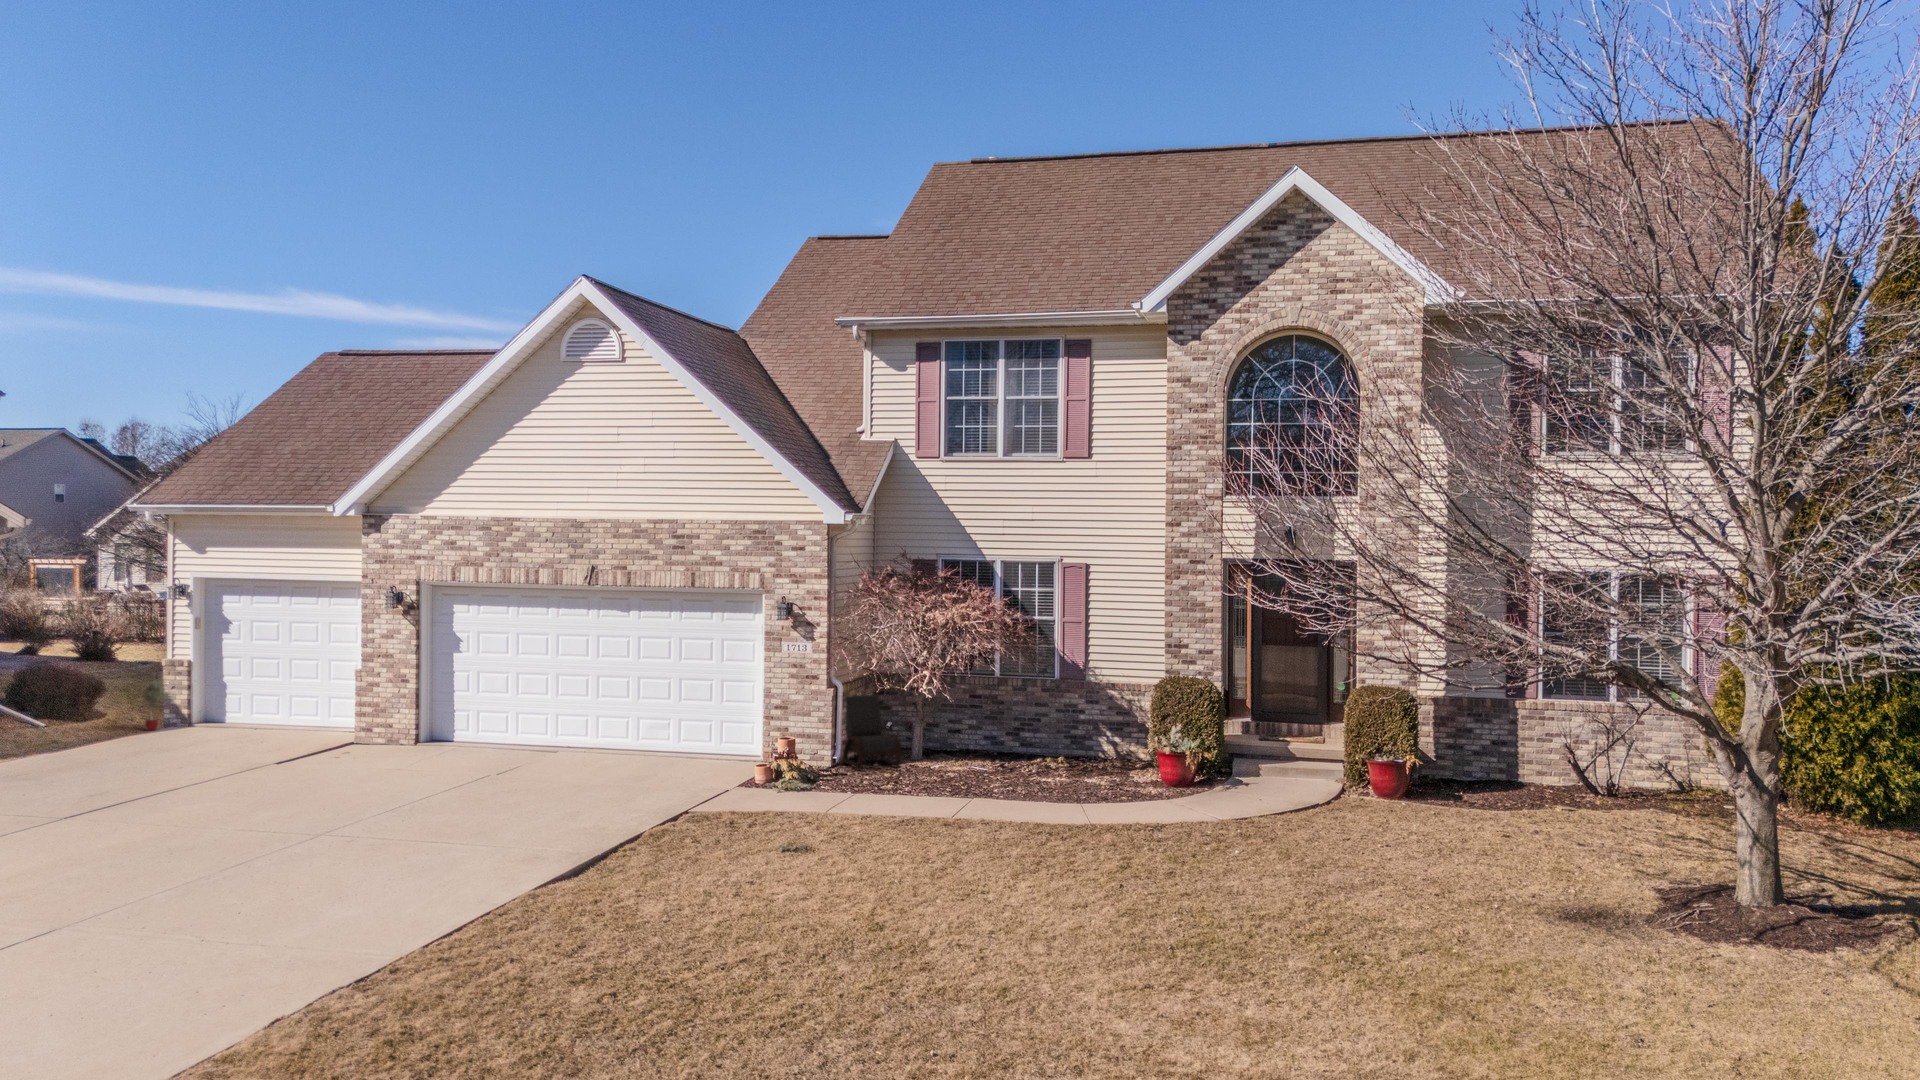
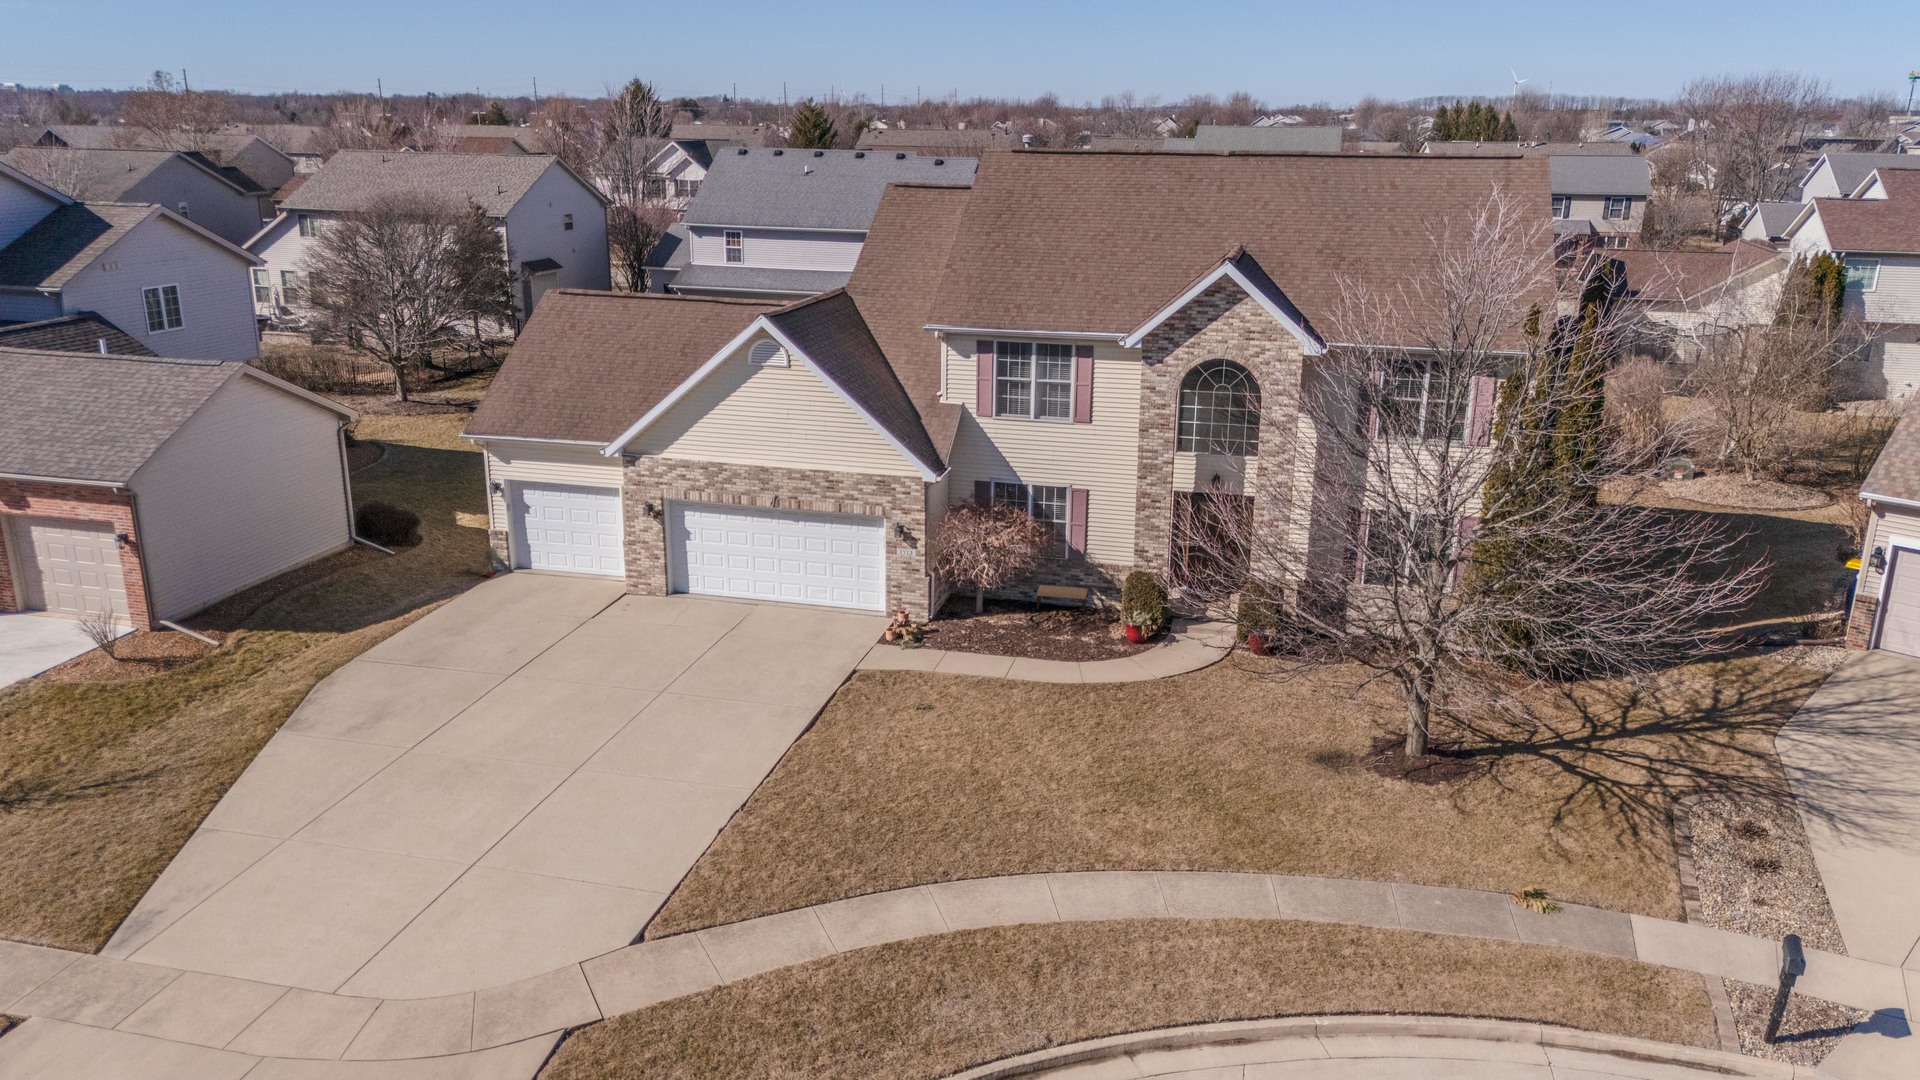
lounge chair: present [842,695,902,771] -> none [932,575,969,626]
bench: none [1013,720,1093,761] -> present [1037,585,1087,614]

